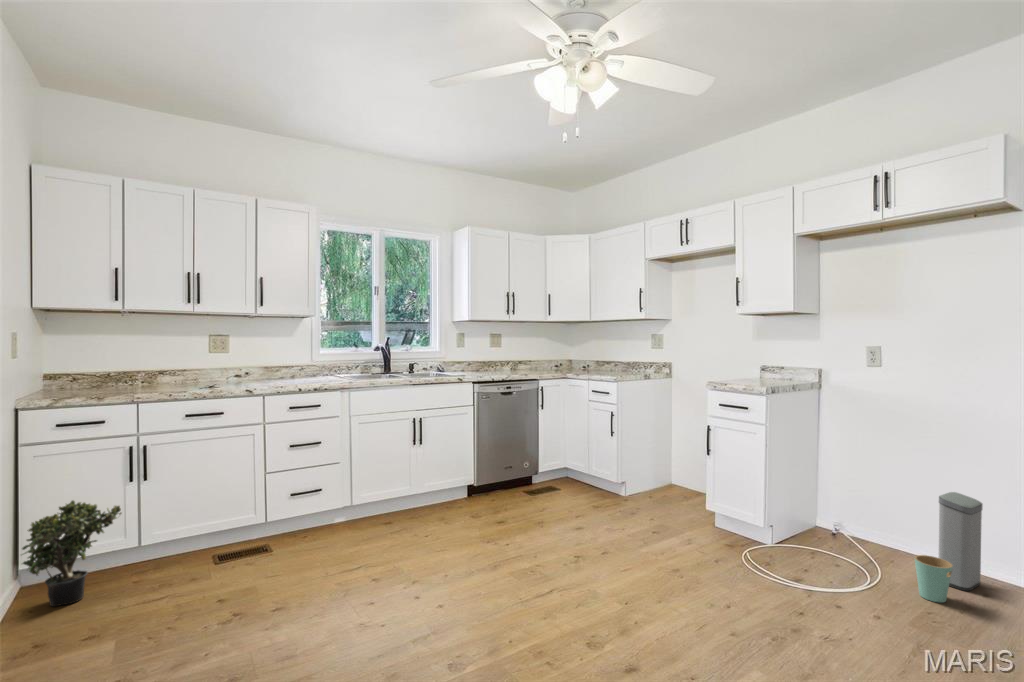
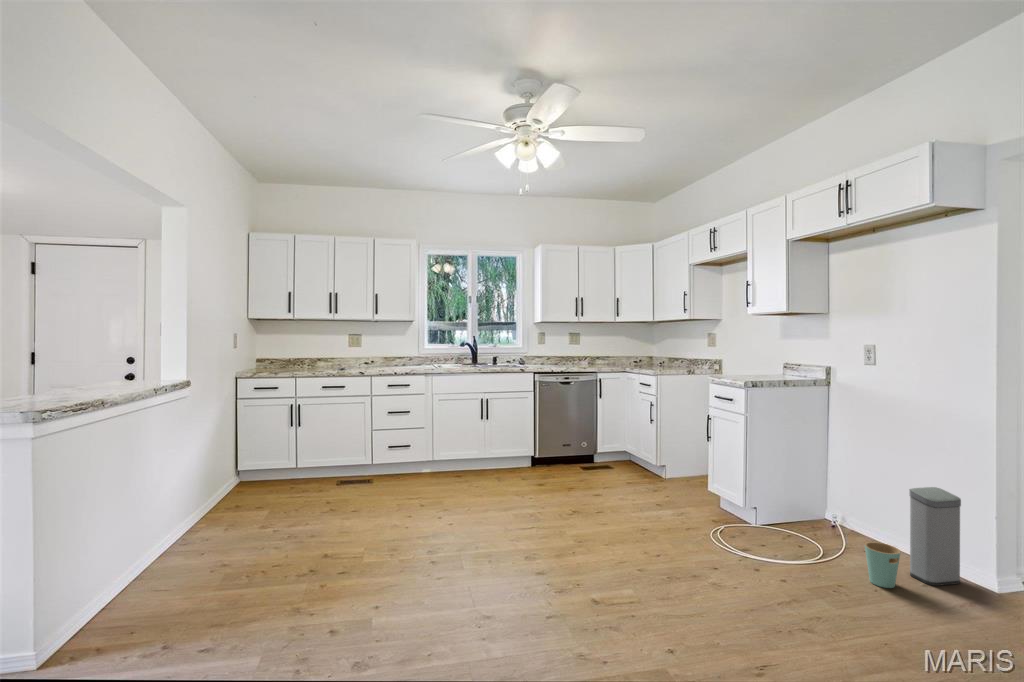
potted plant: present [22,500,122,606] -> none [230,433,283,494]

